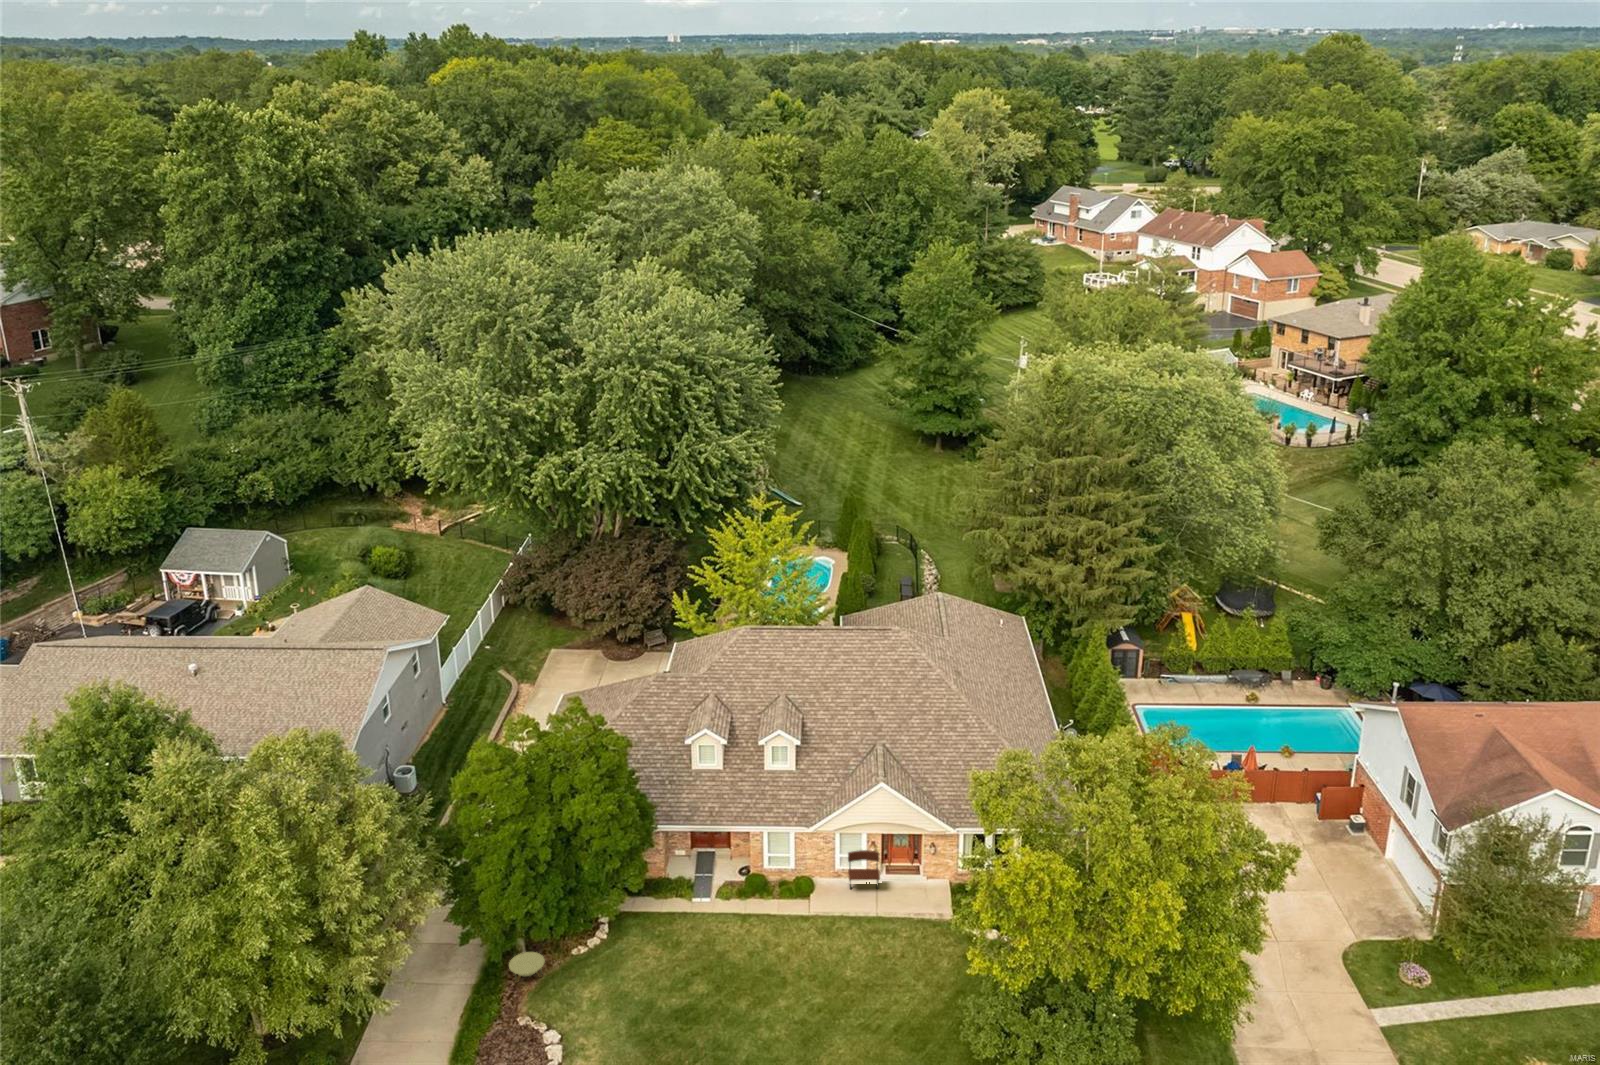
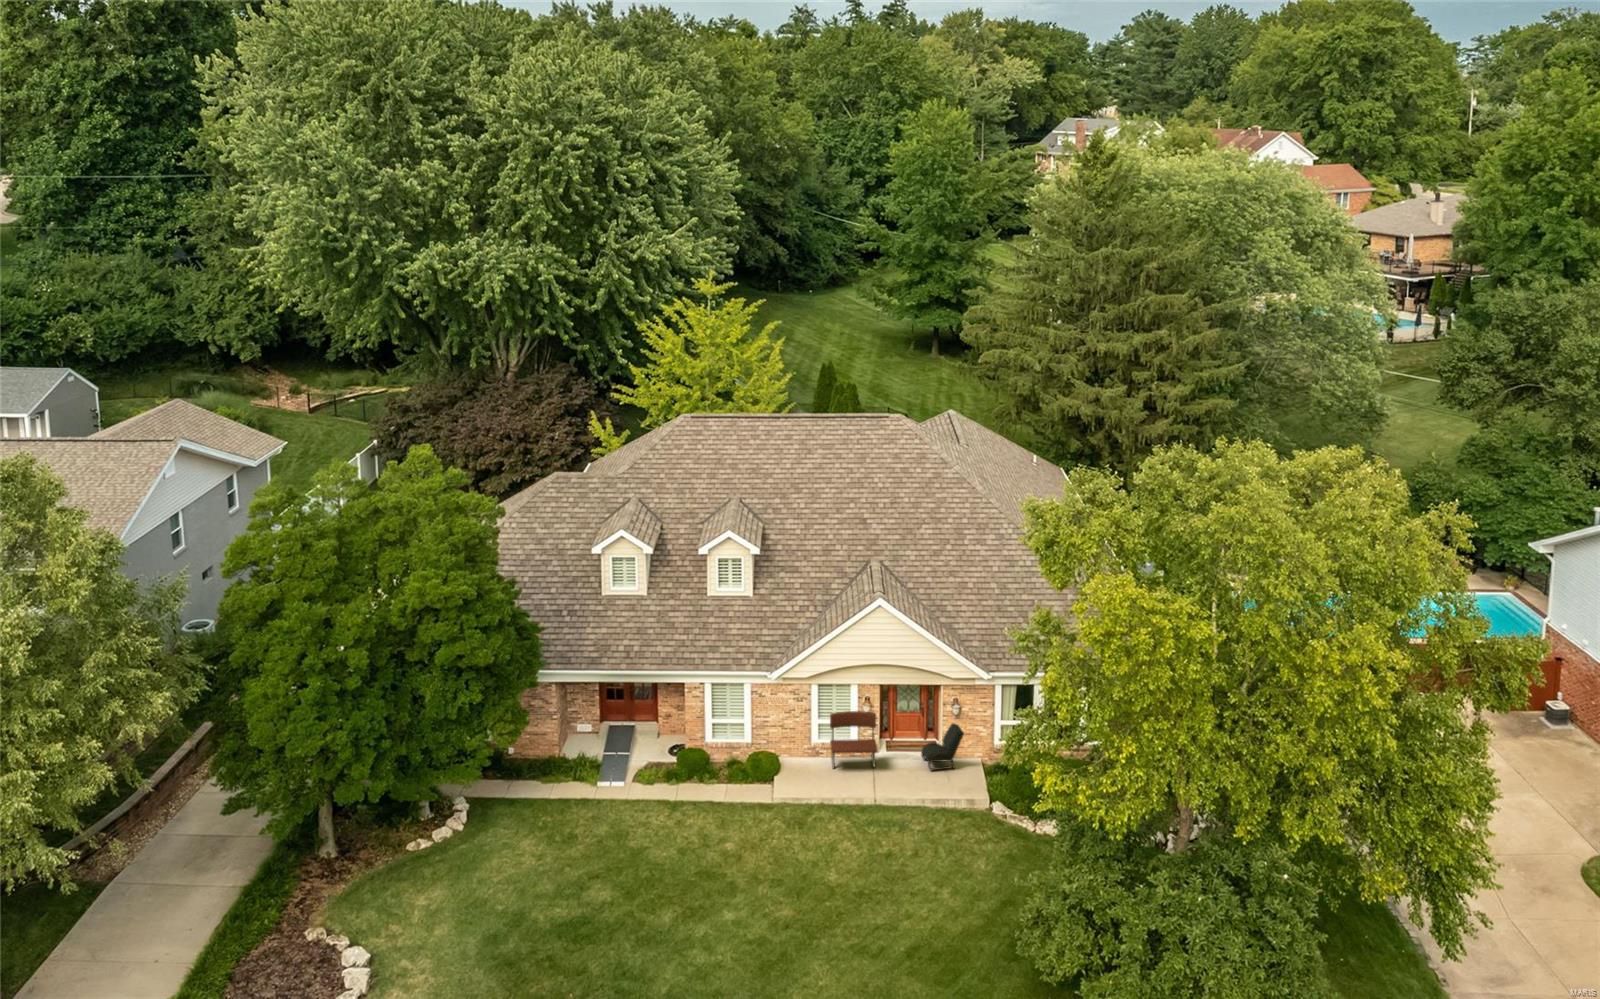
lounge chair: none [910,858,939,892] -> present [921,723,964,771]
round table: present [509,952,545,983] -> none [300,842,359,887]

